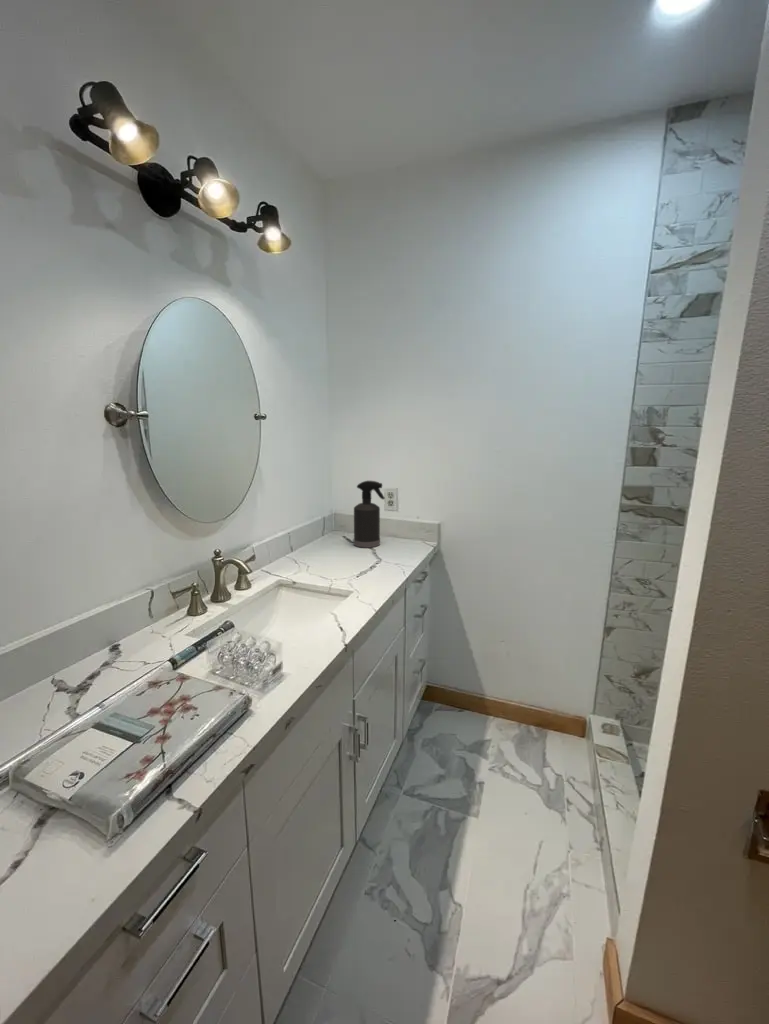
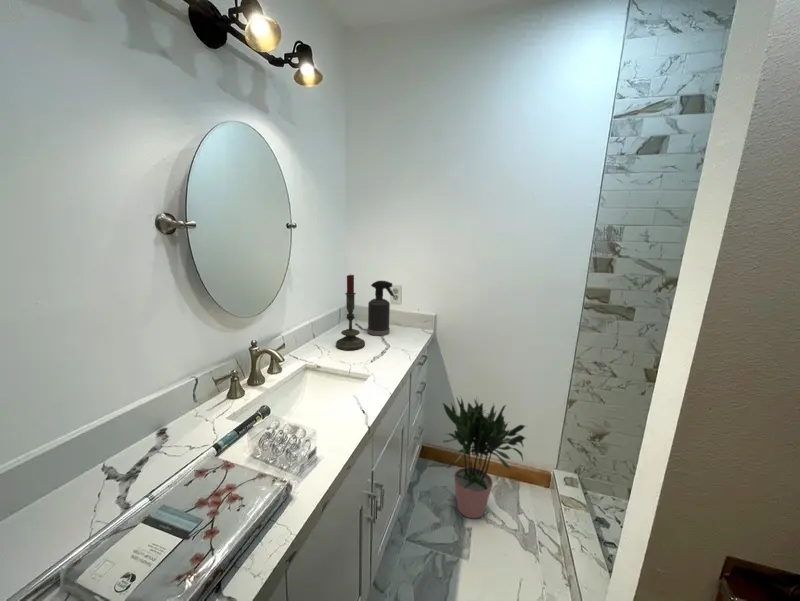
candle: none [314,471,349,564] -> present [336,275,365,350]
potted plant: none [441,605,557,772] -> present [443,399,525,518]

